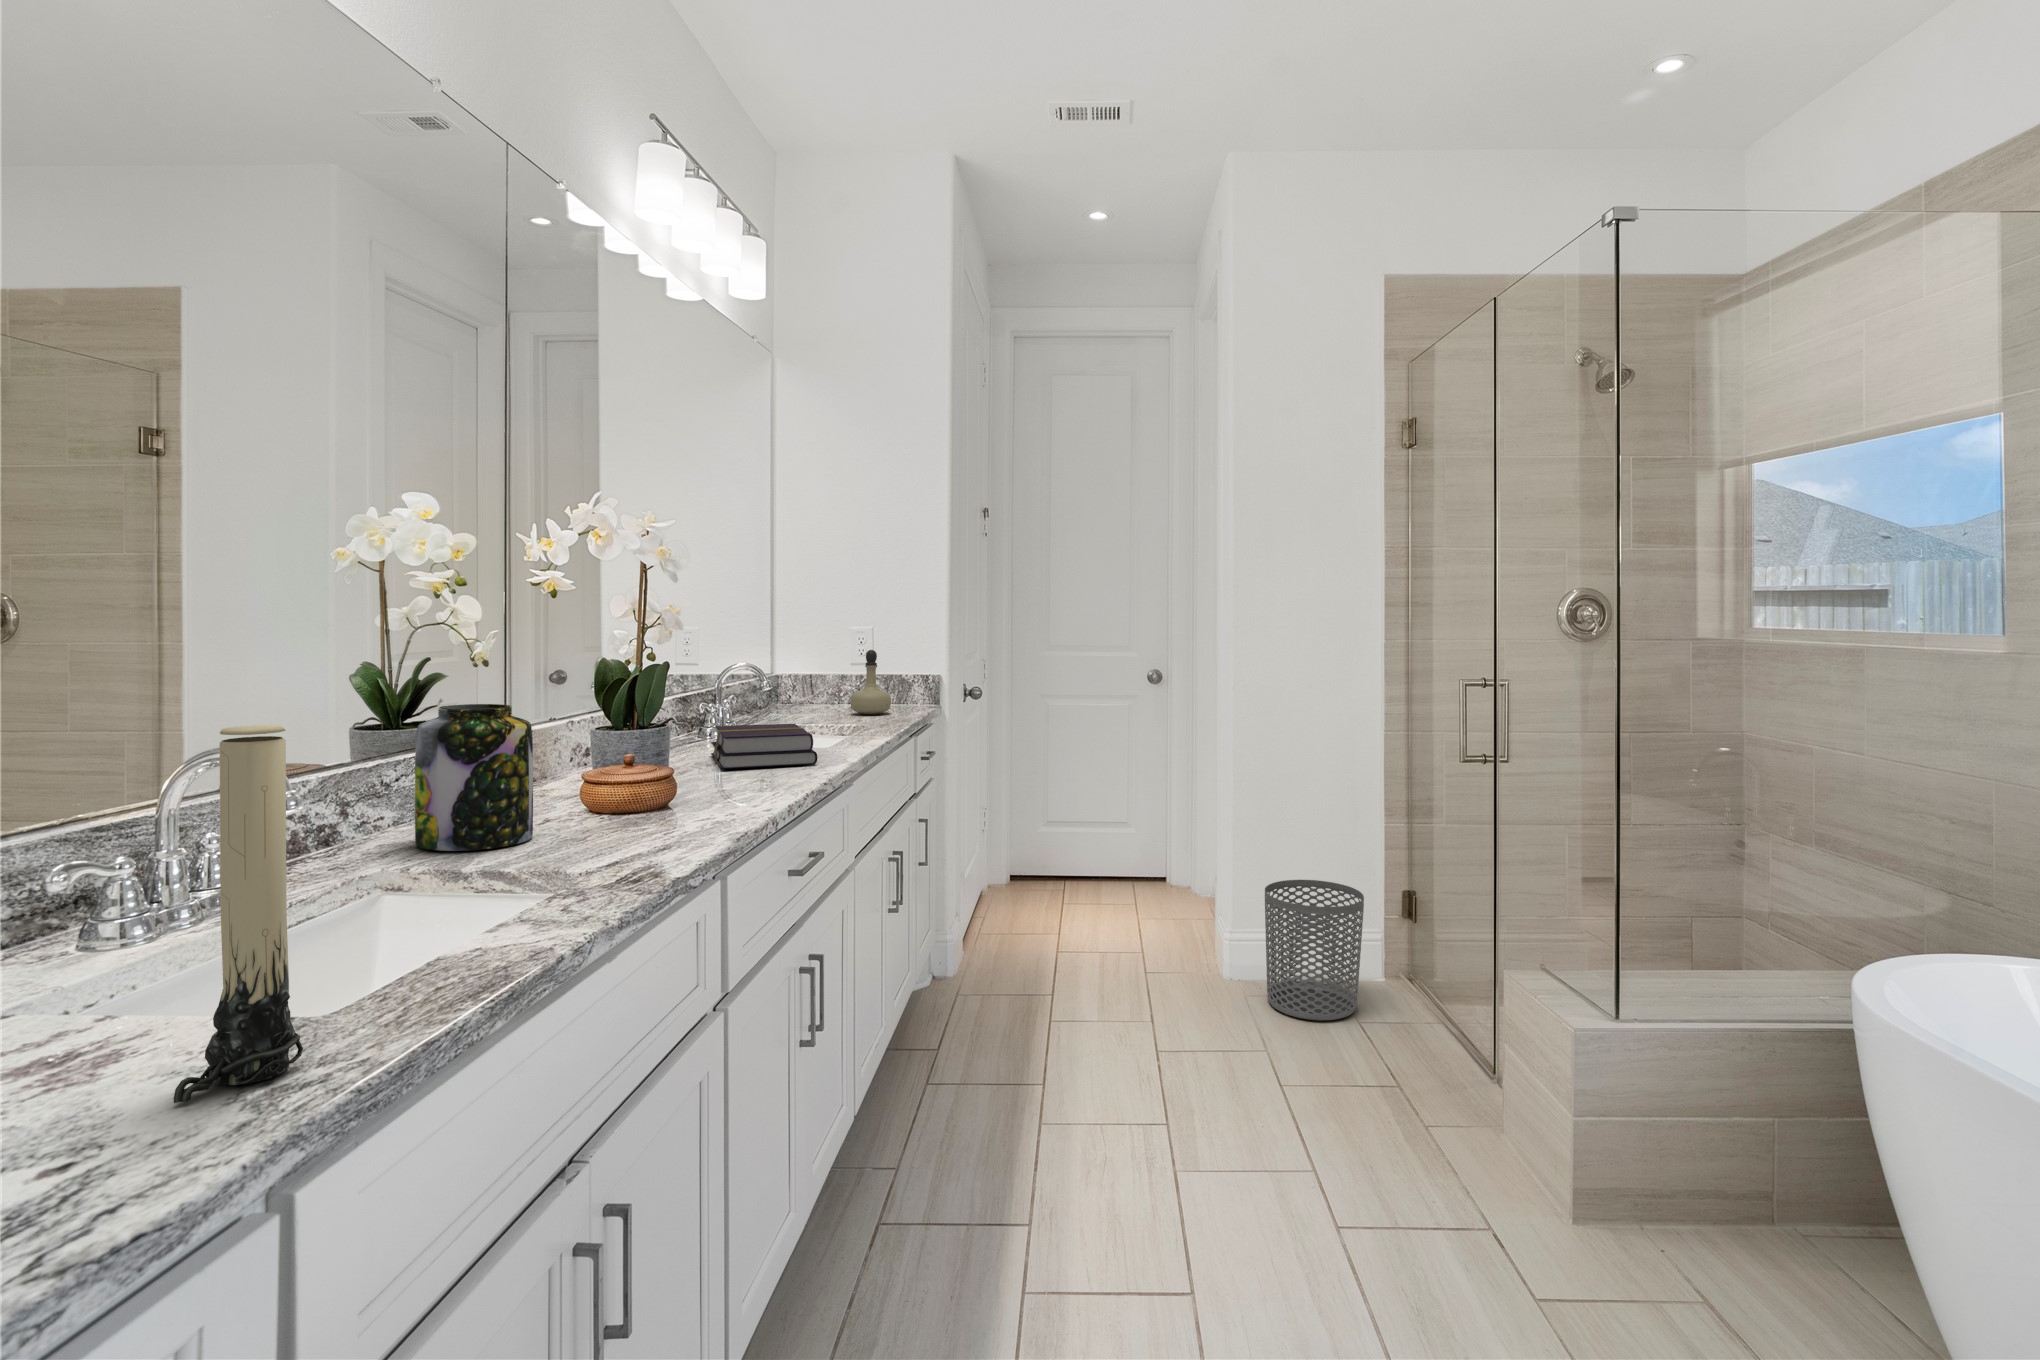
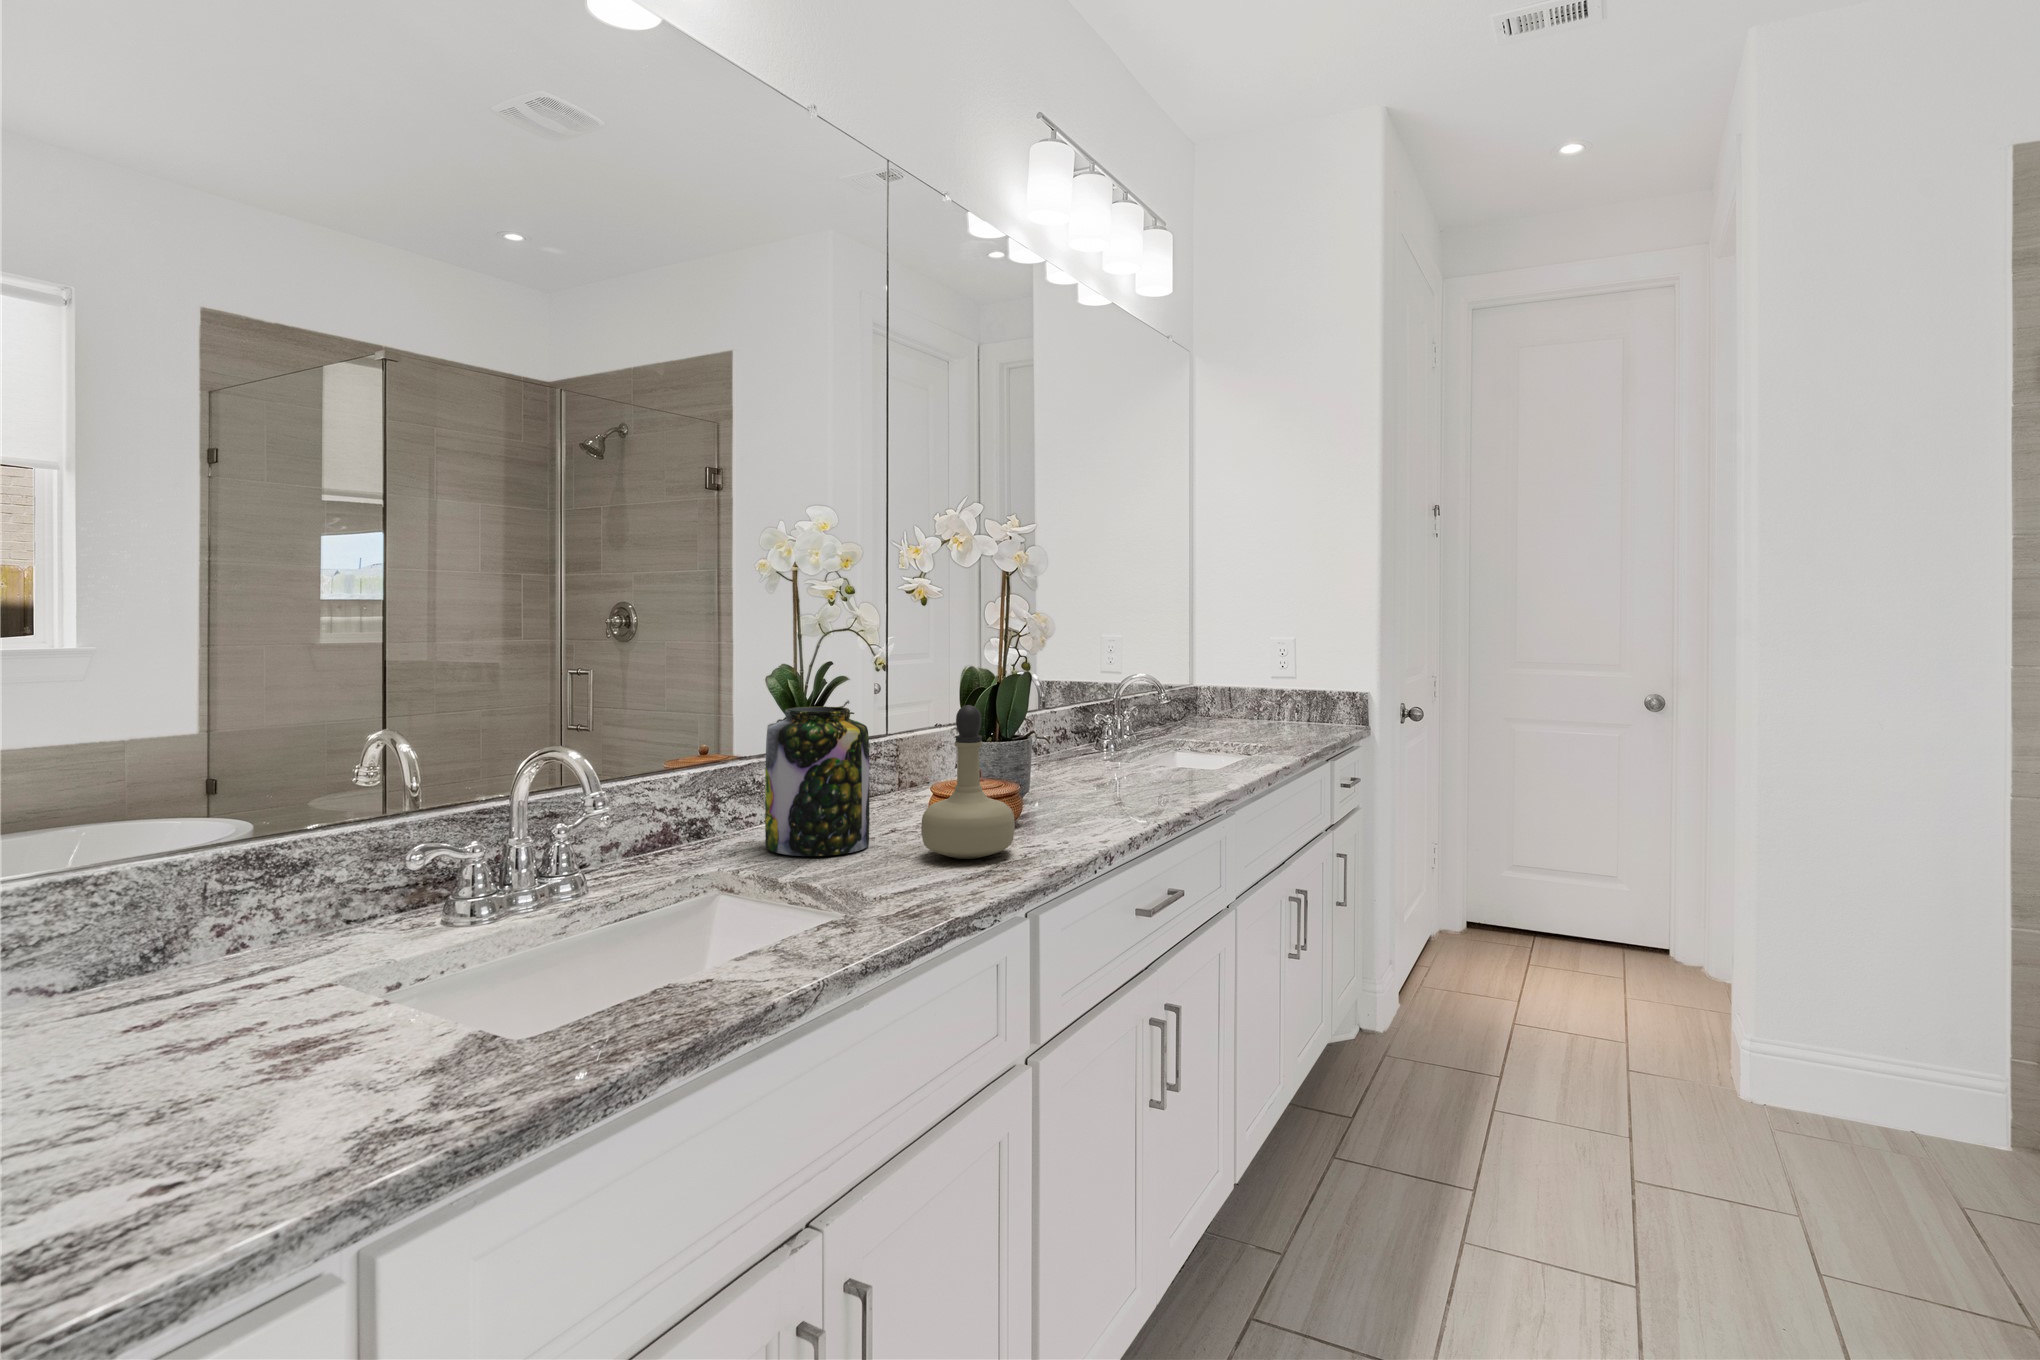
perfume bottle: present [851,650,891,715] -> present [921,705,1015,859]
book: present [711,724,818,769] -> none [1094,738,1195,786]
candle: present [174,725,303,1103] -> none [305,718,444,1127]
waste bin: present [1265,880,1364,1020] -> none [1819,984,1995,1199]

